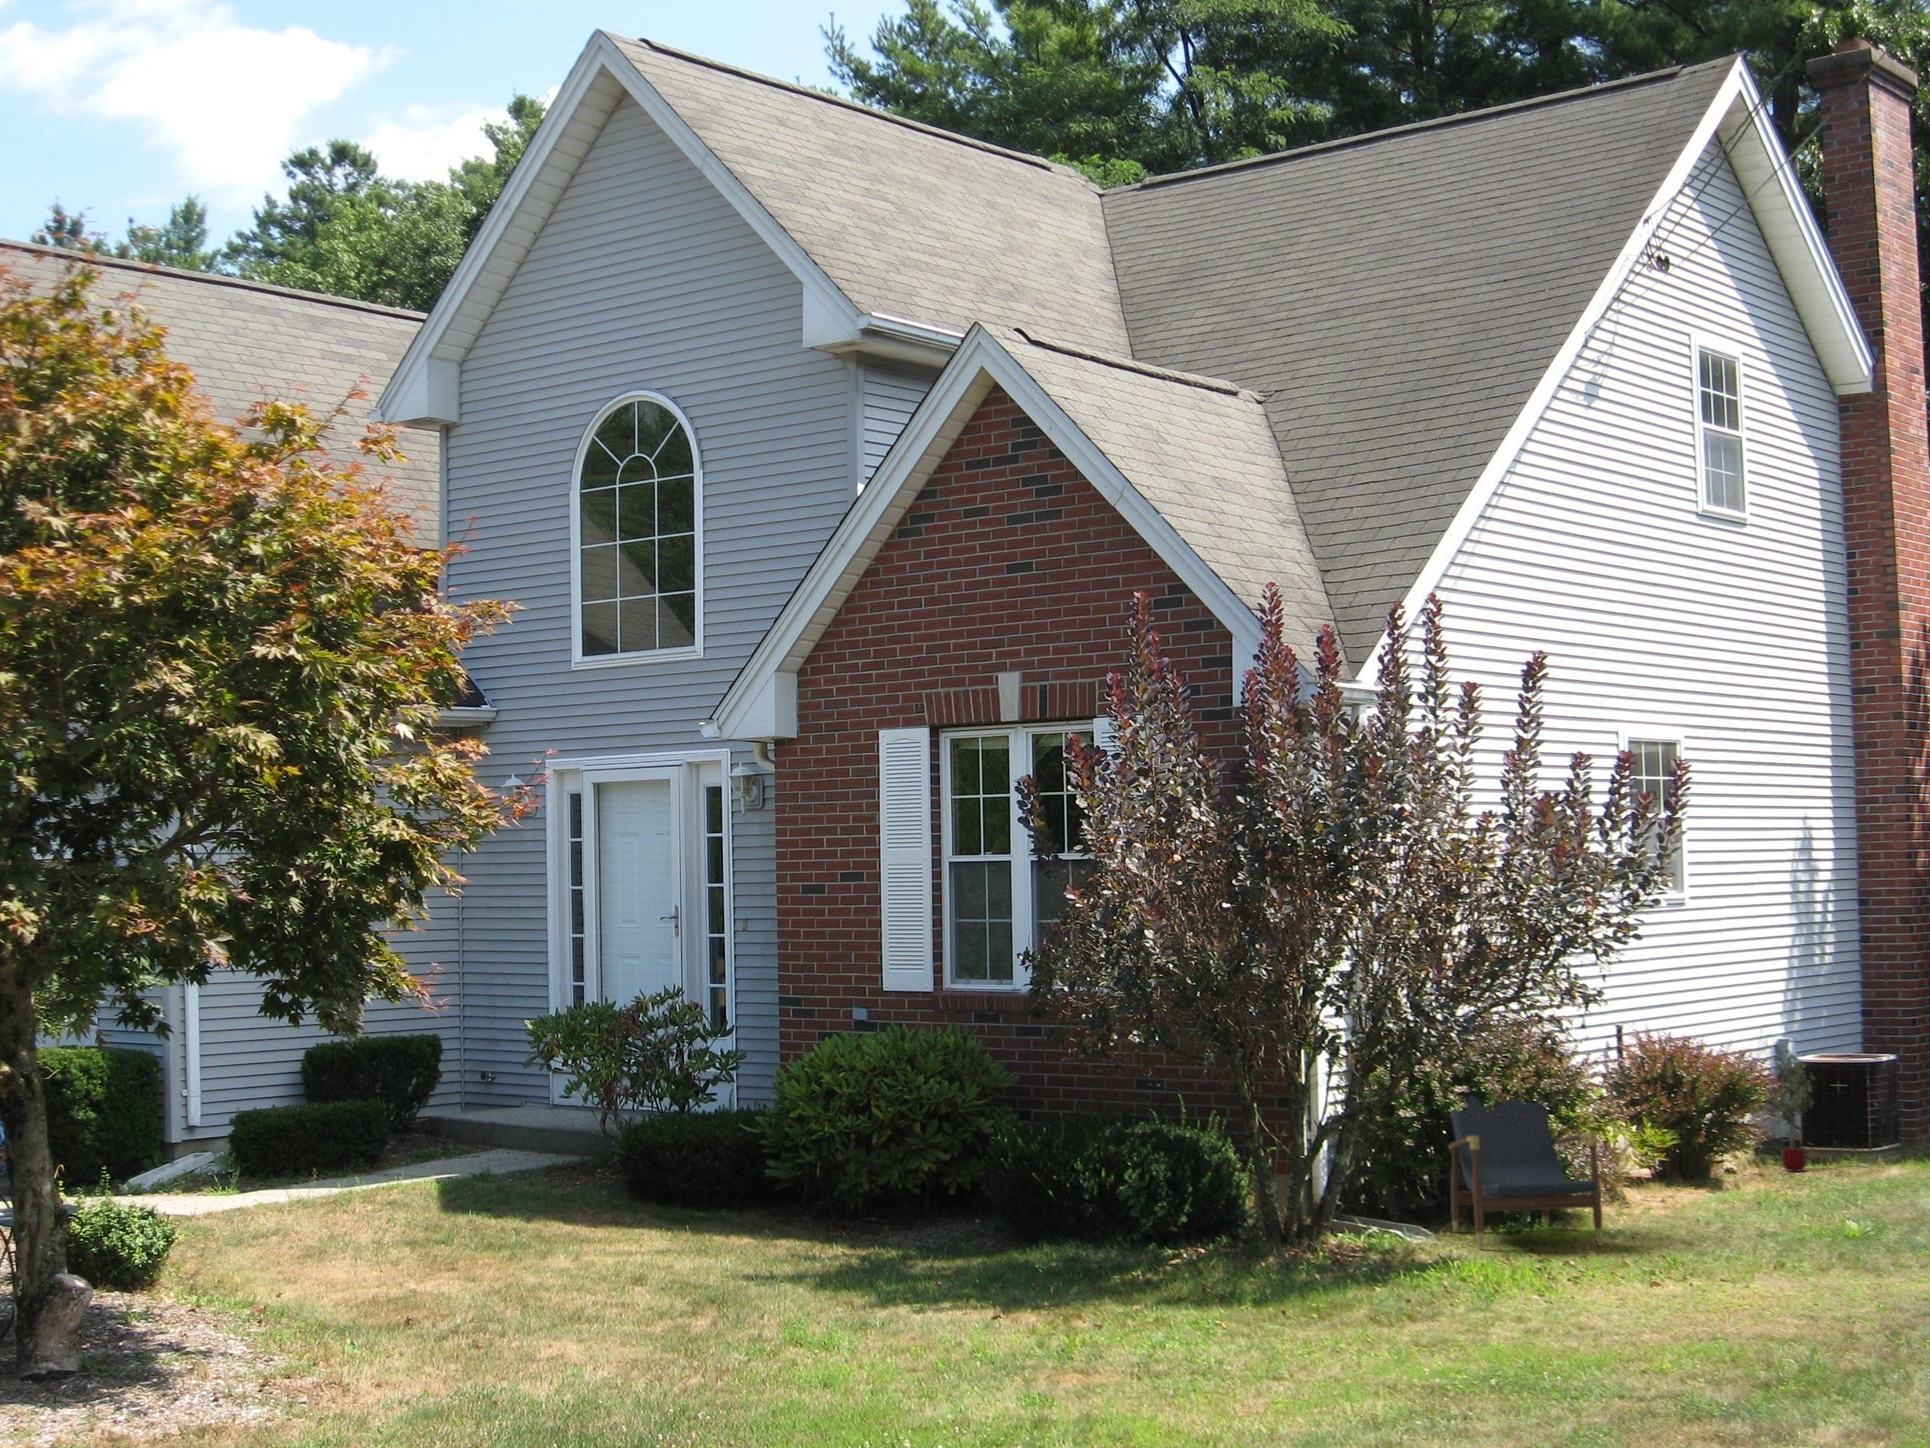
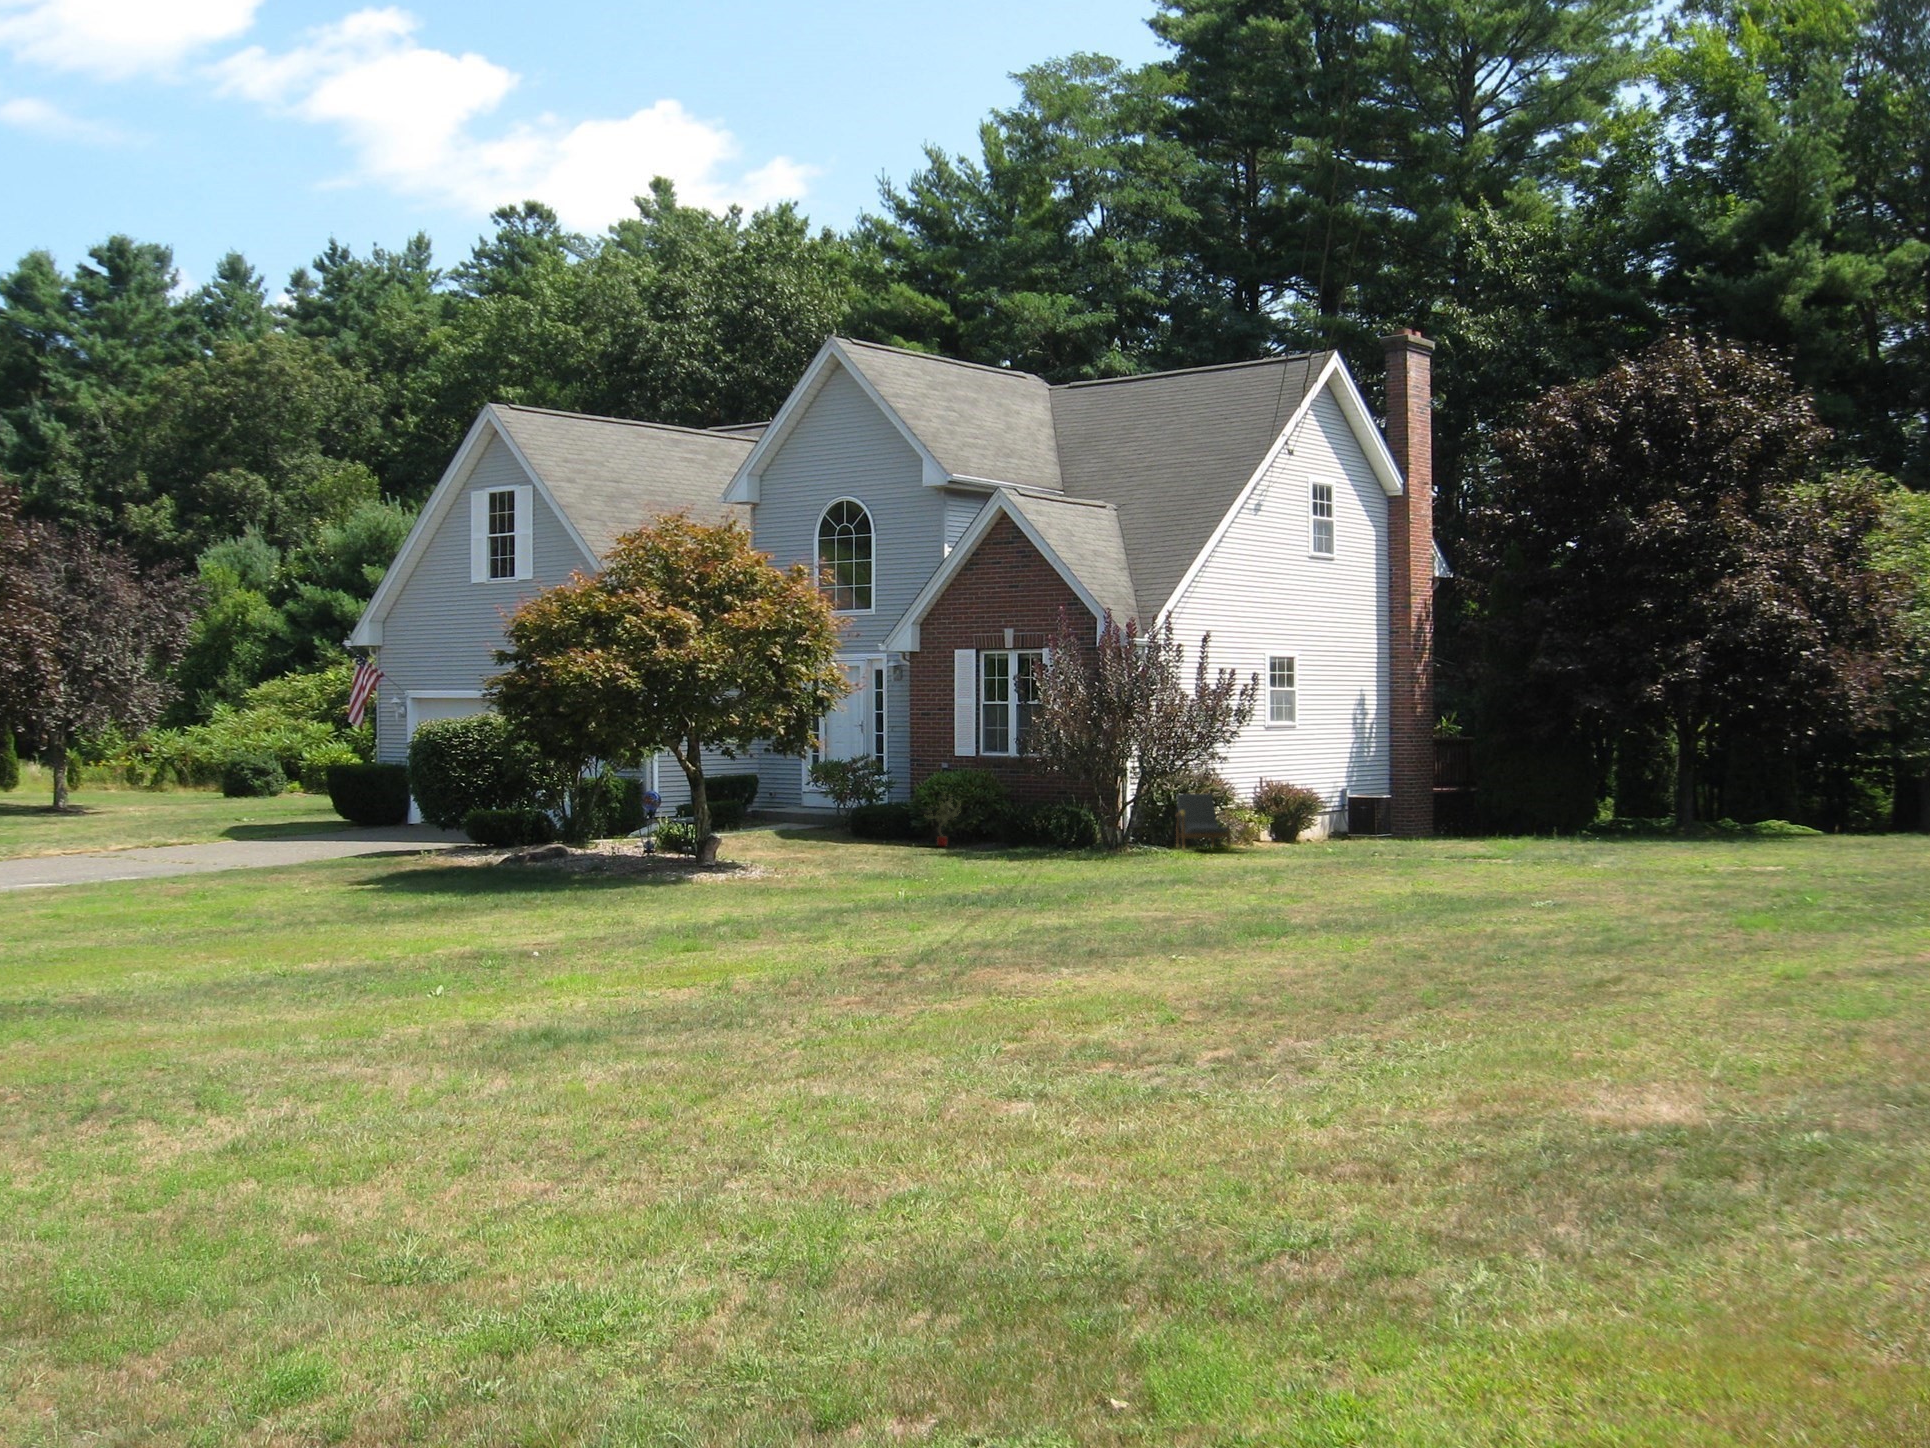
potted tree: present [1758,1050,1815,1172] -> present [925,794,961,847]

